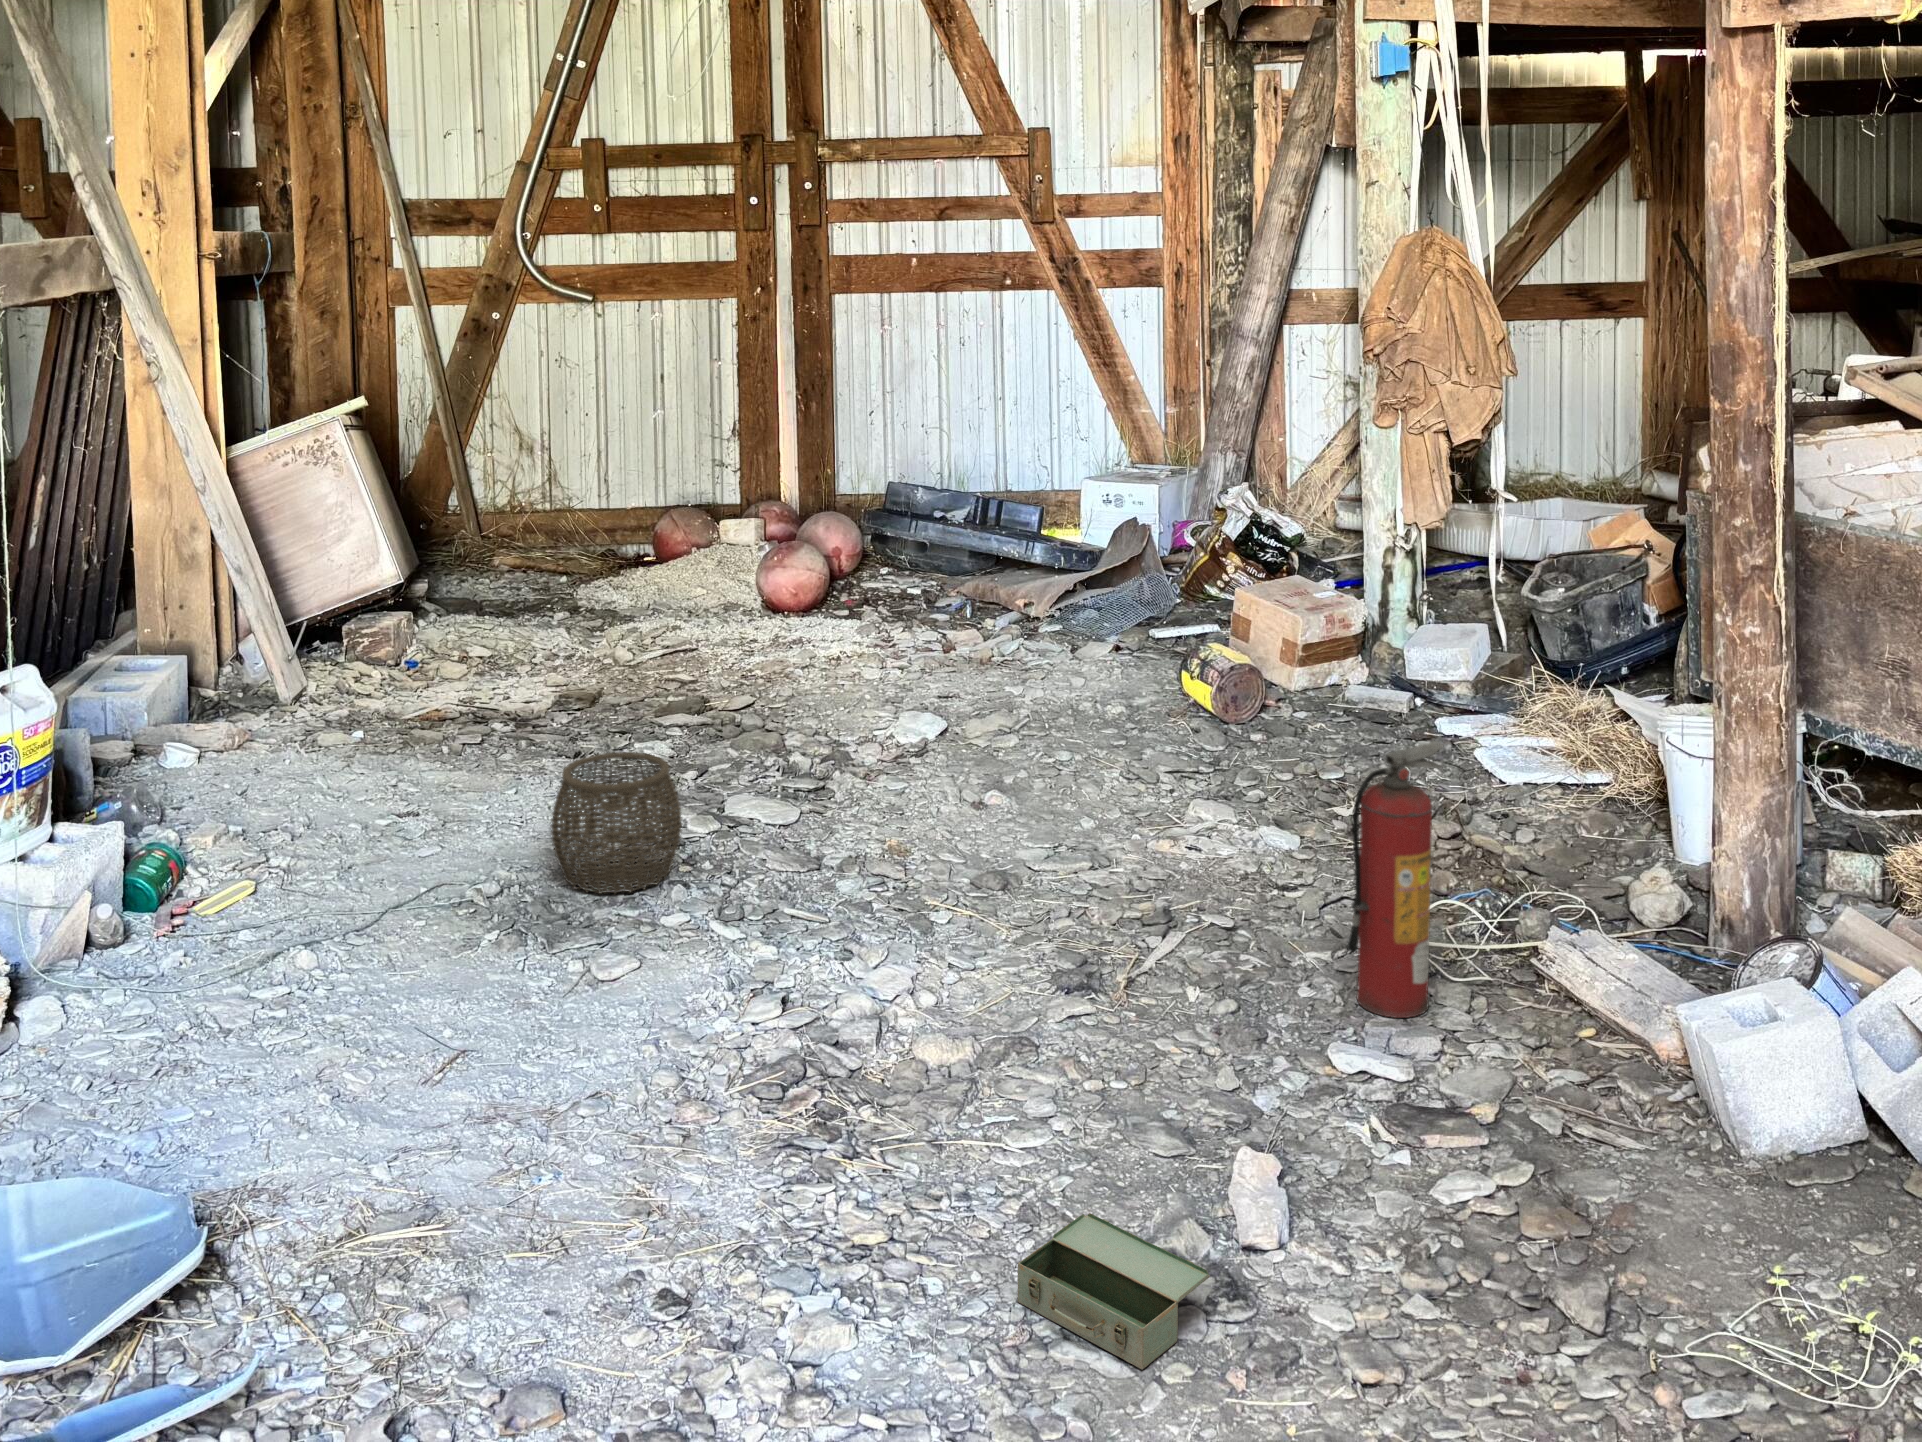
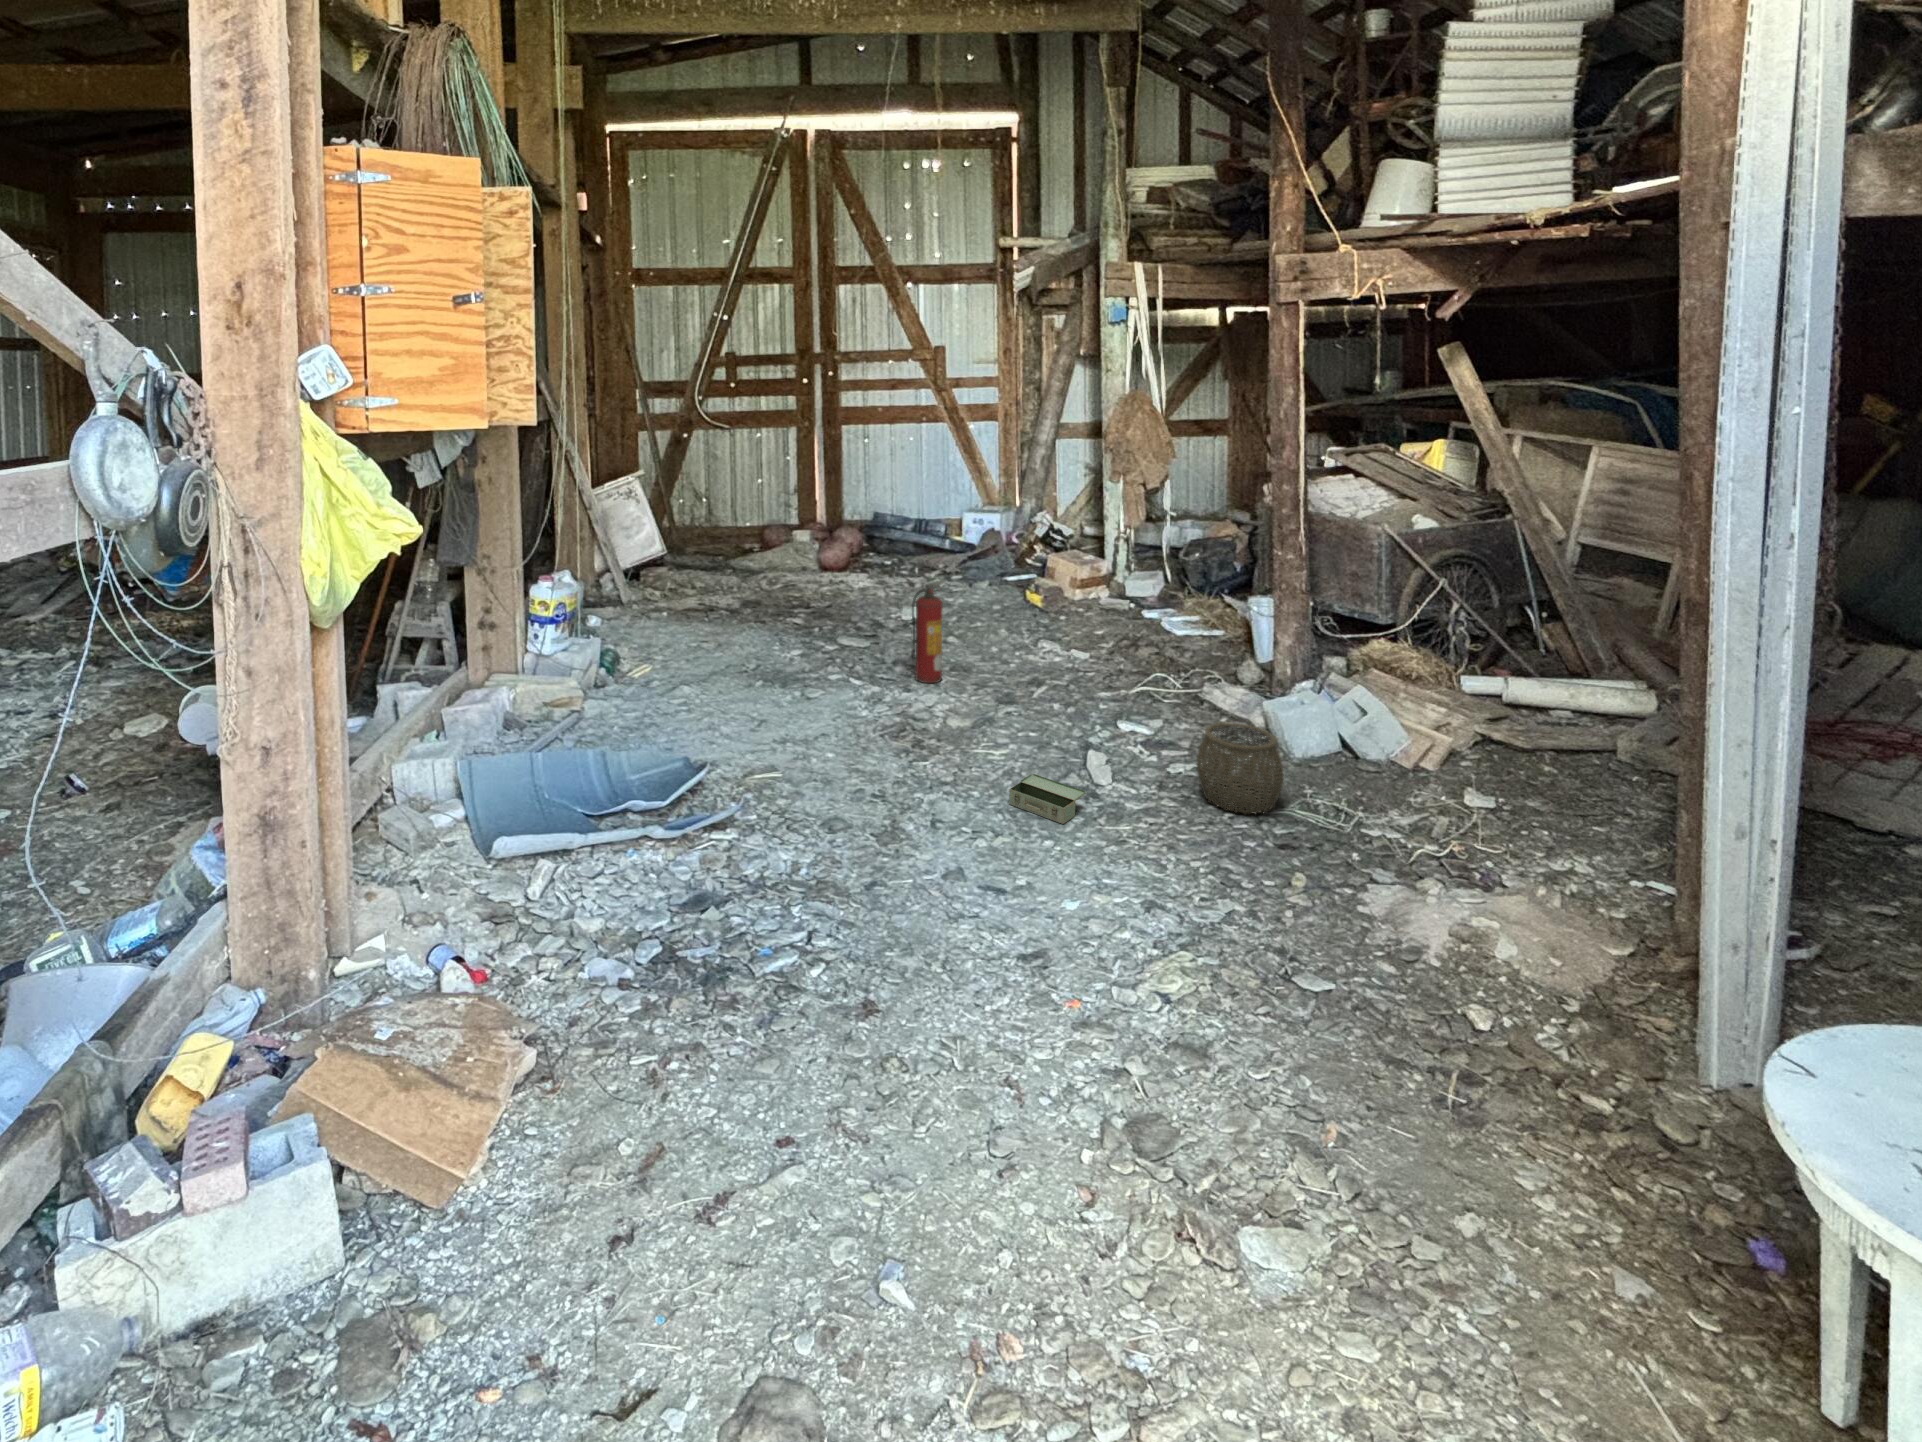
fire extinguisher: present [1348,741,1443,1018] -> present [911,580,946,683]
woven basket: present [551,752,682,894] -> present [1196,722,1283,814]

